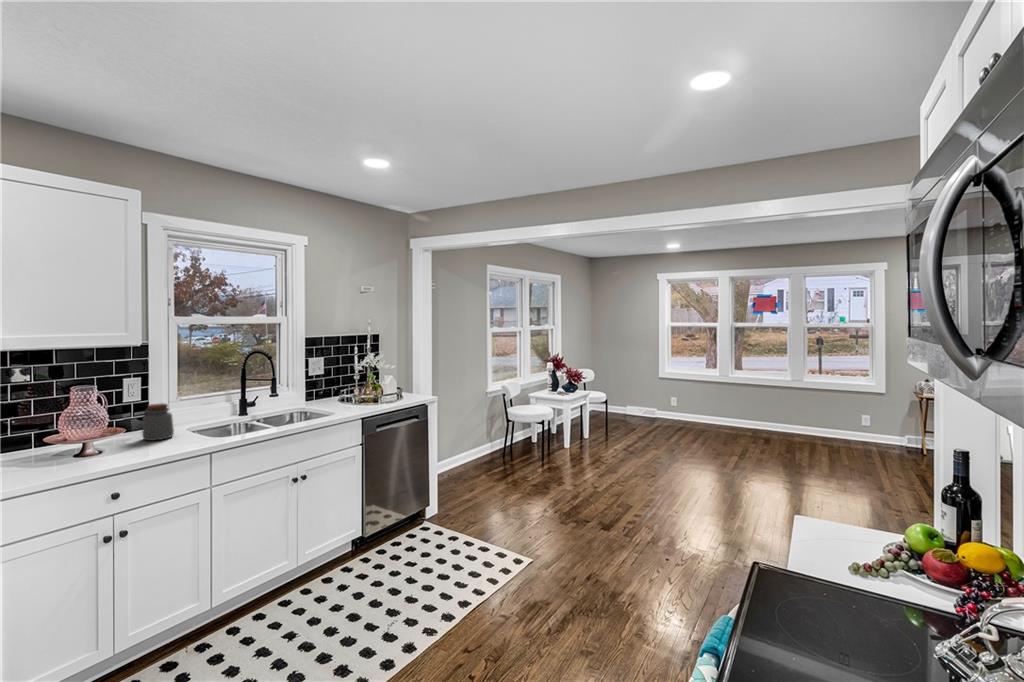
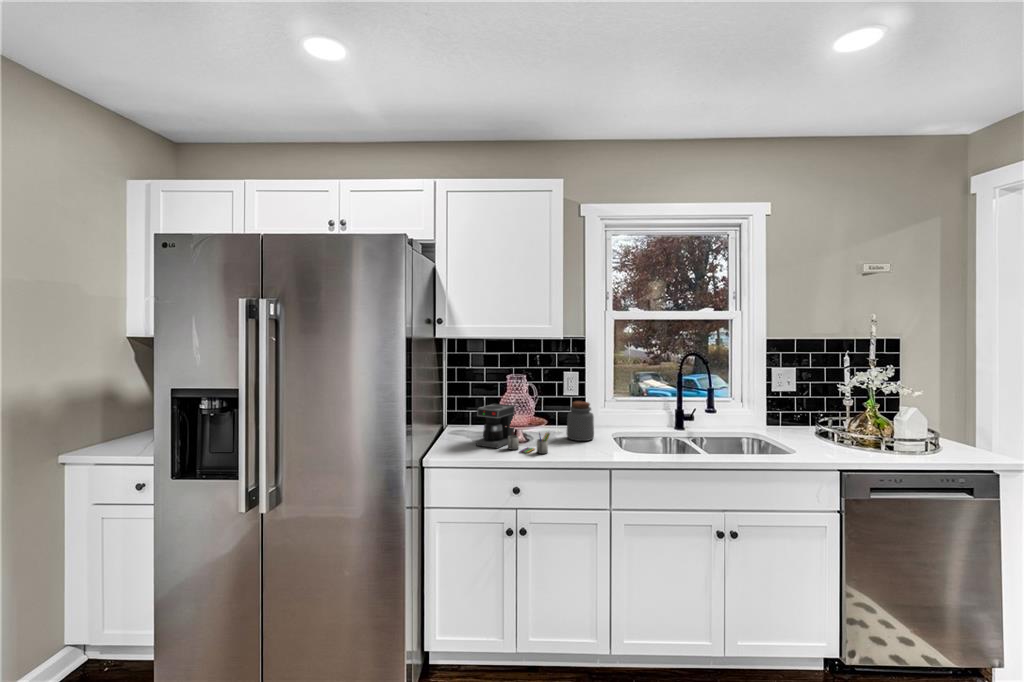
coffee maker: none [39,418,143,467] -> present [476,404,550,454]

